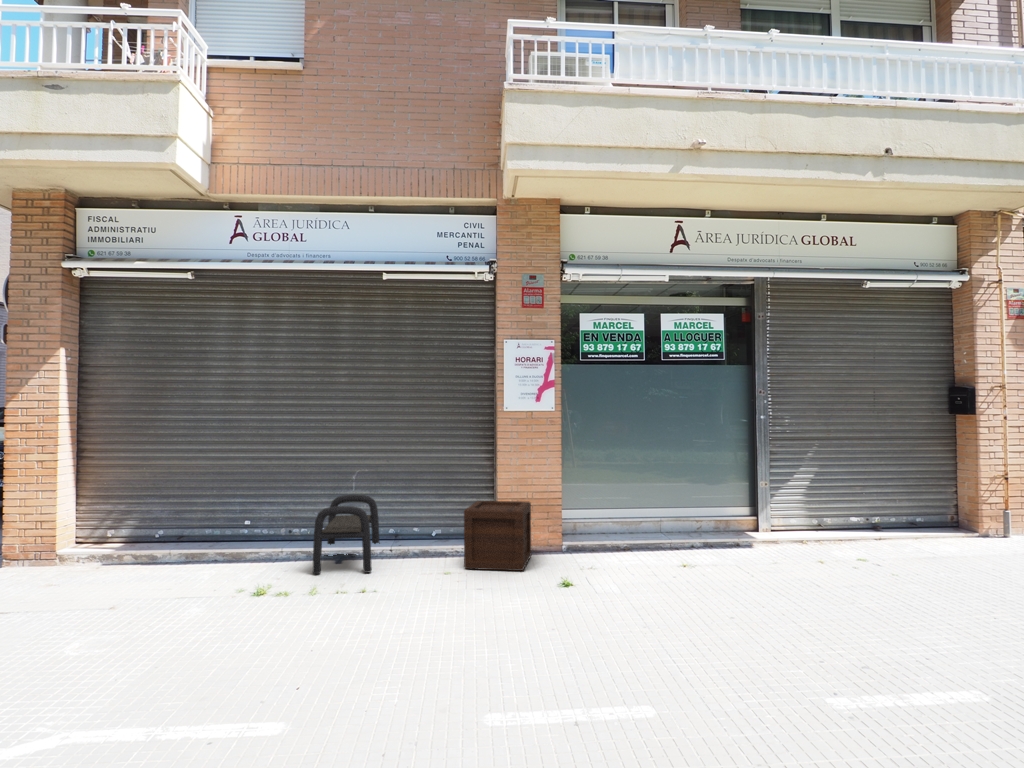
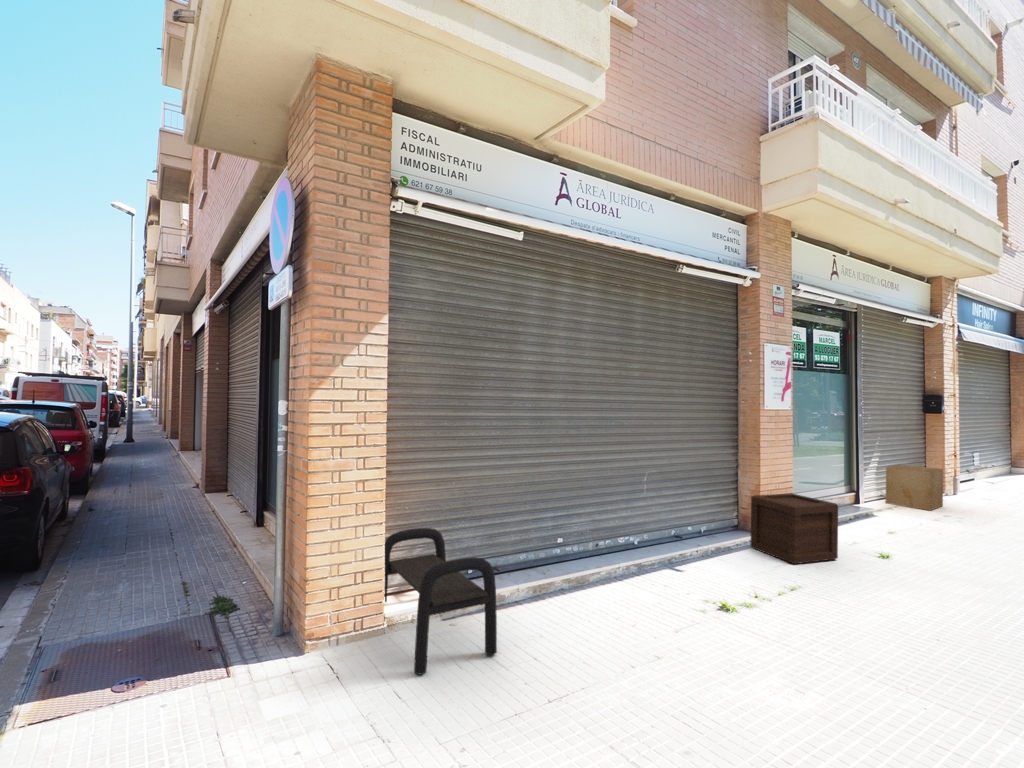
cardboard box: none [837,487,920,549] -> present [886,465,943,510]
bench: present [313,495,380,574] -> present [385,528,497,674]

